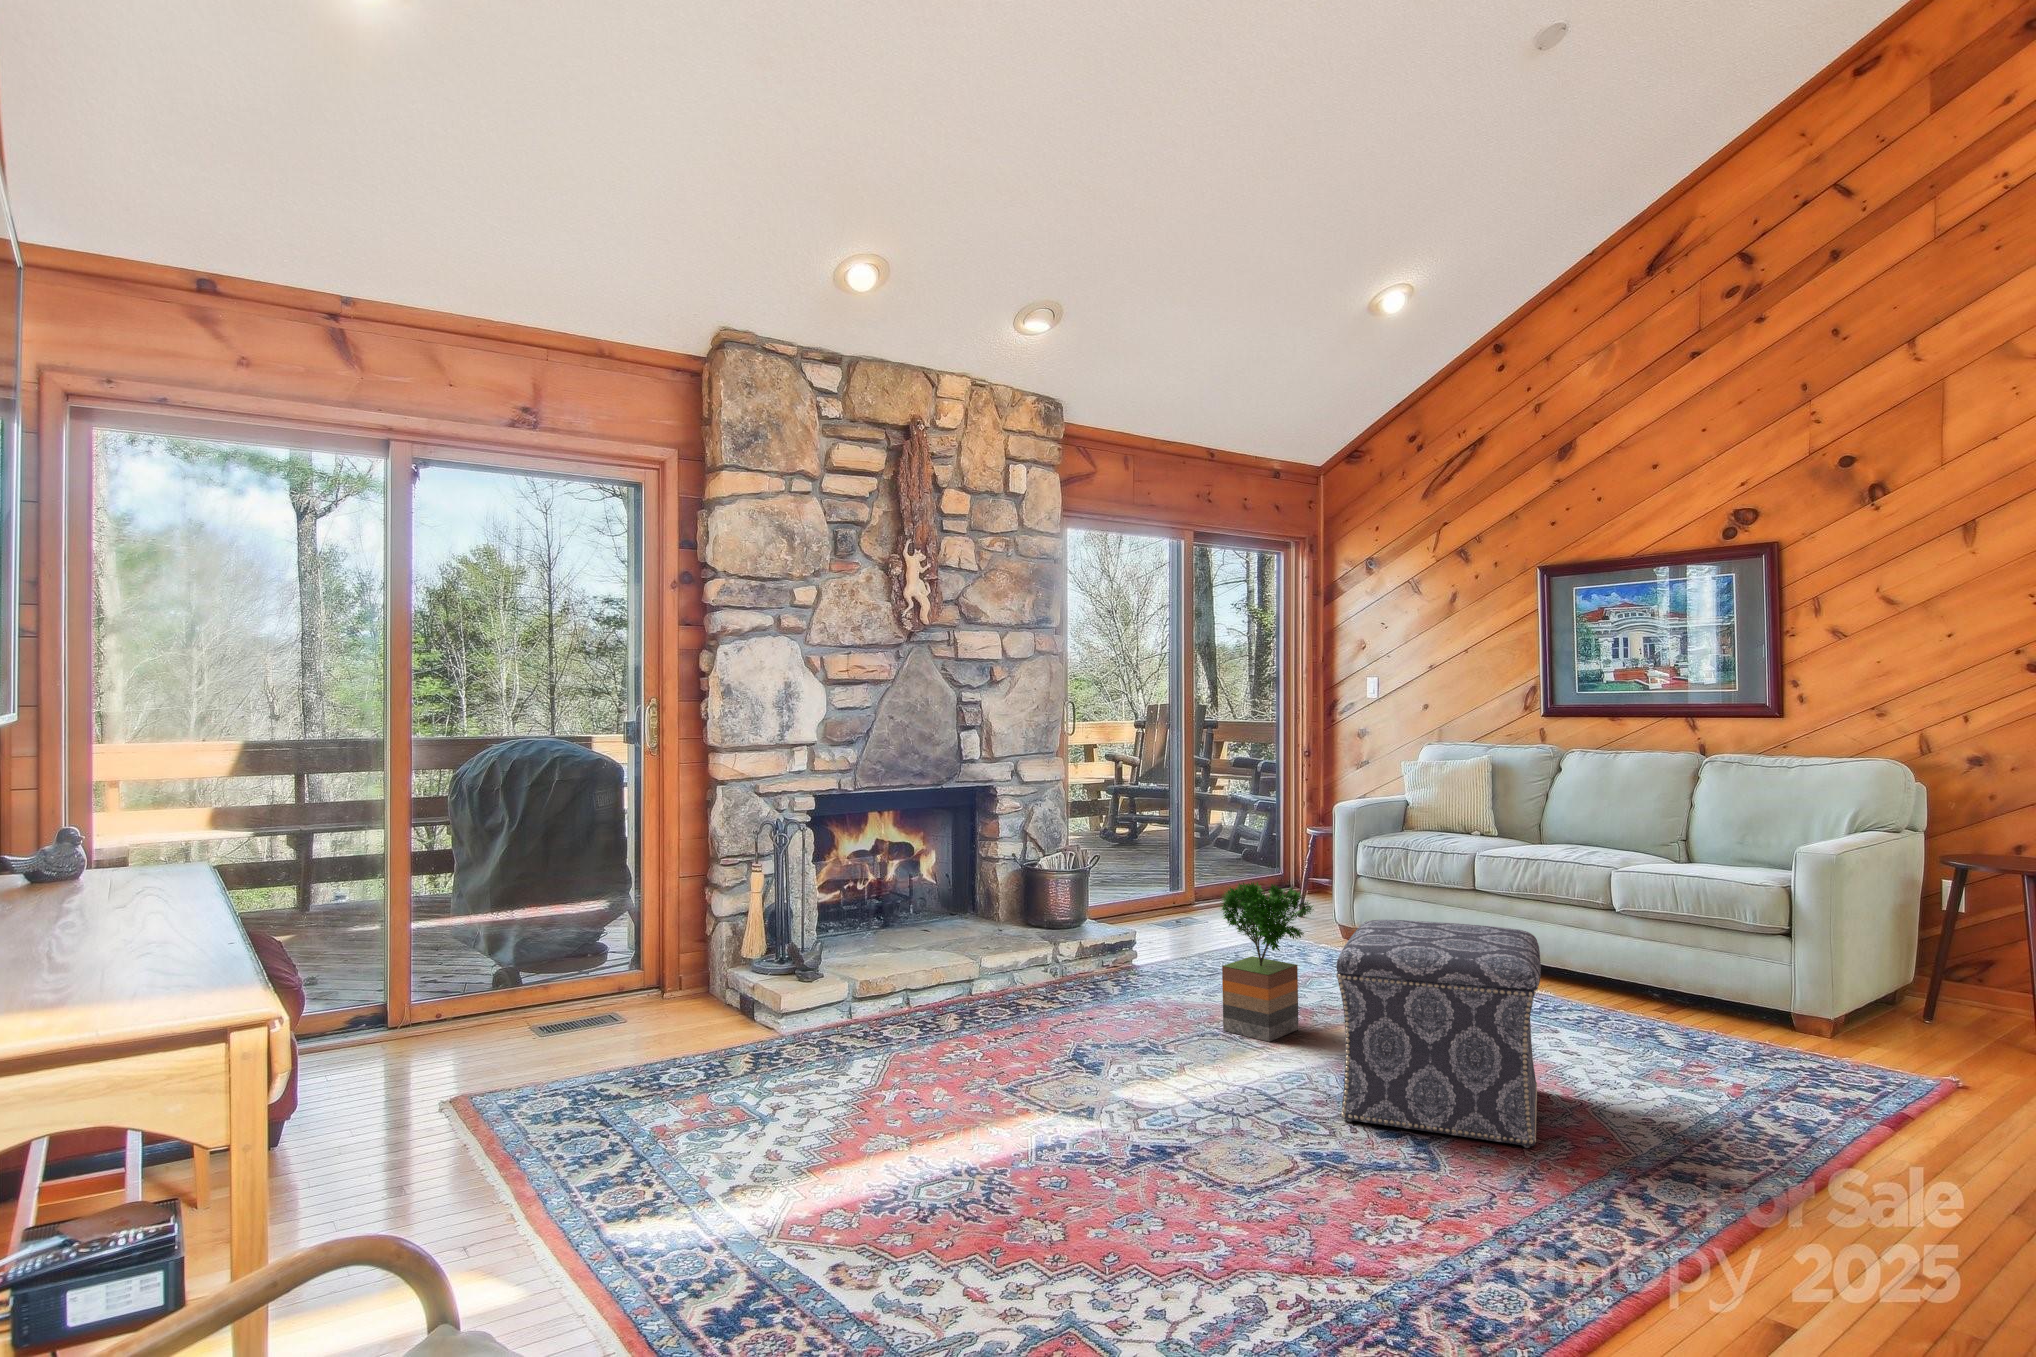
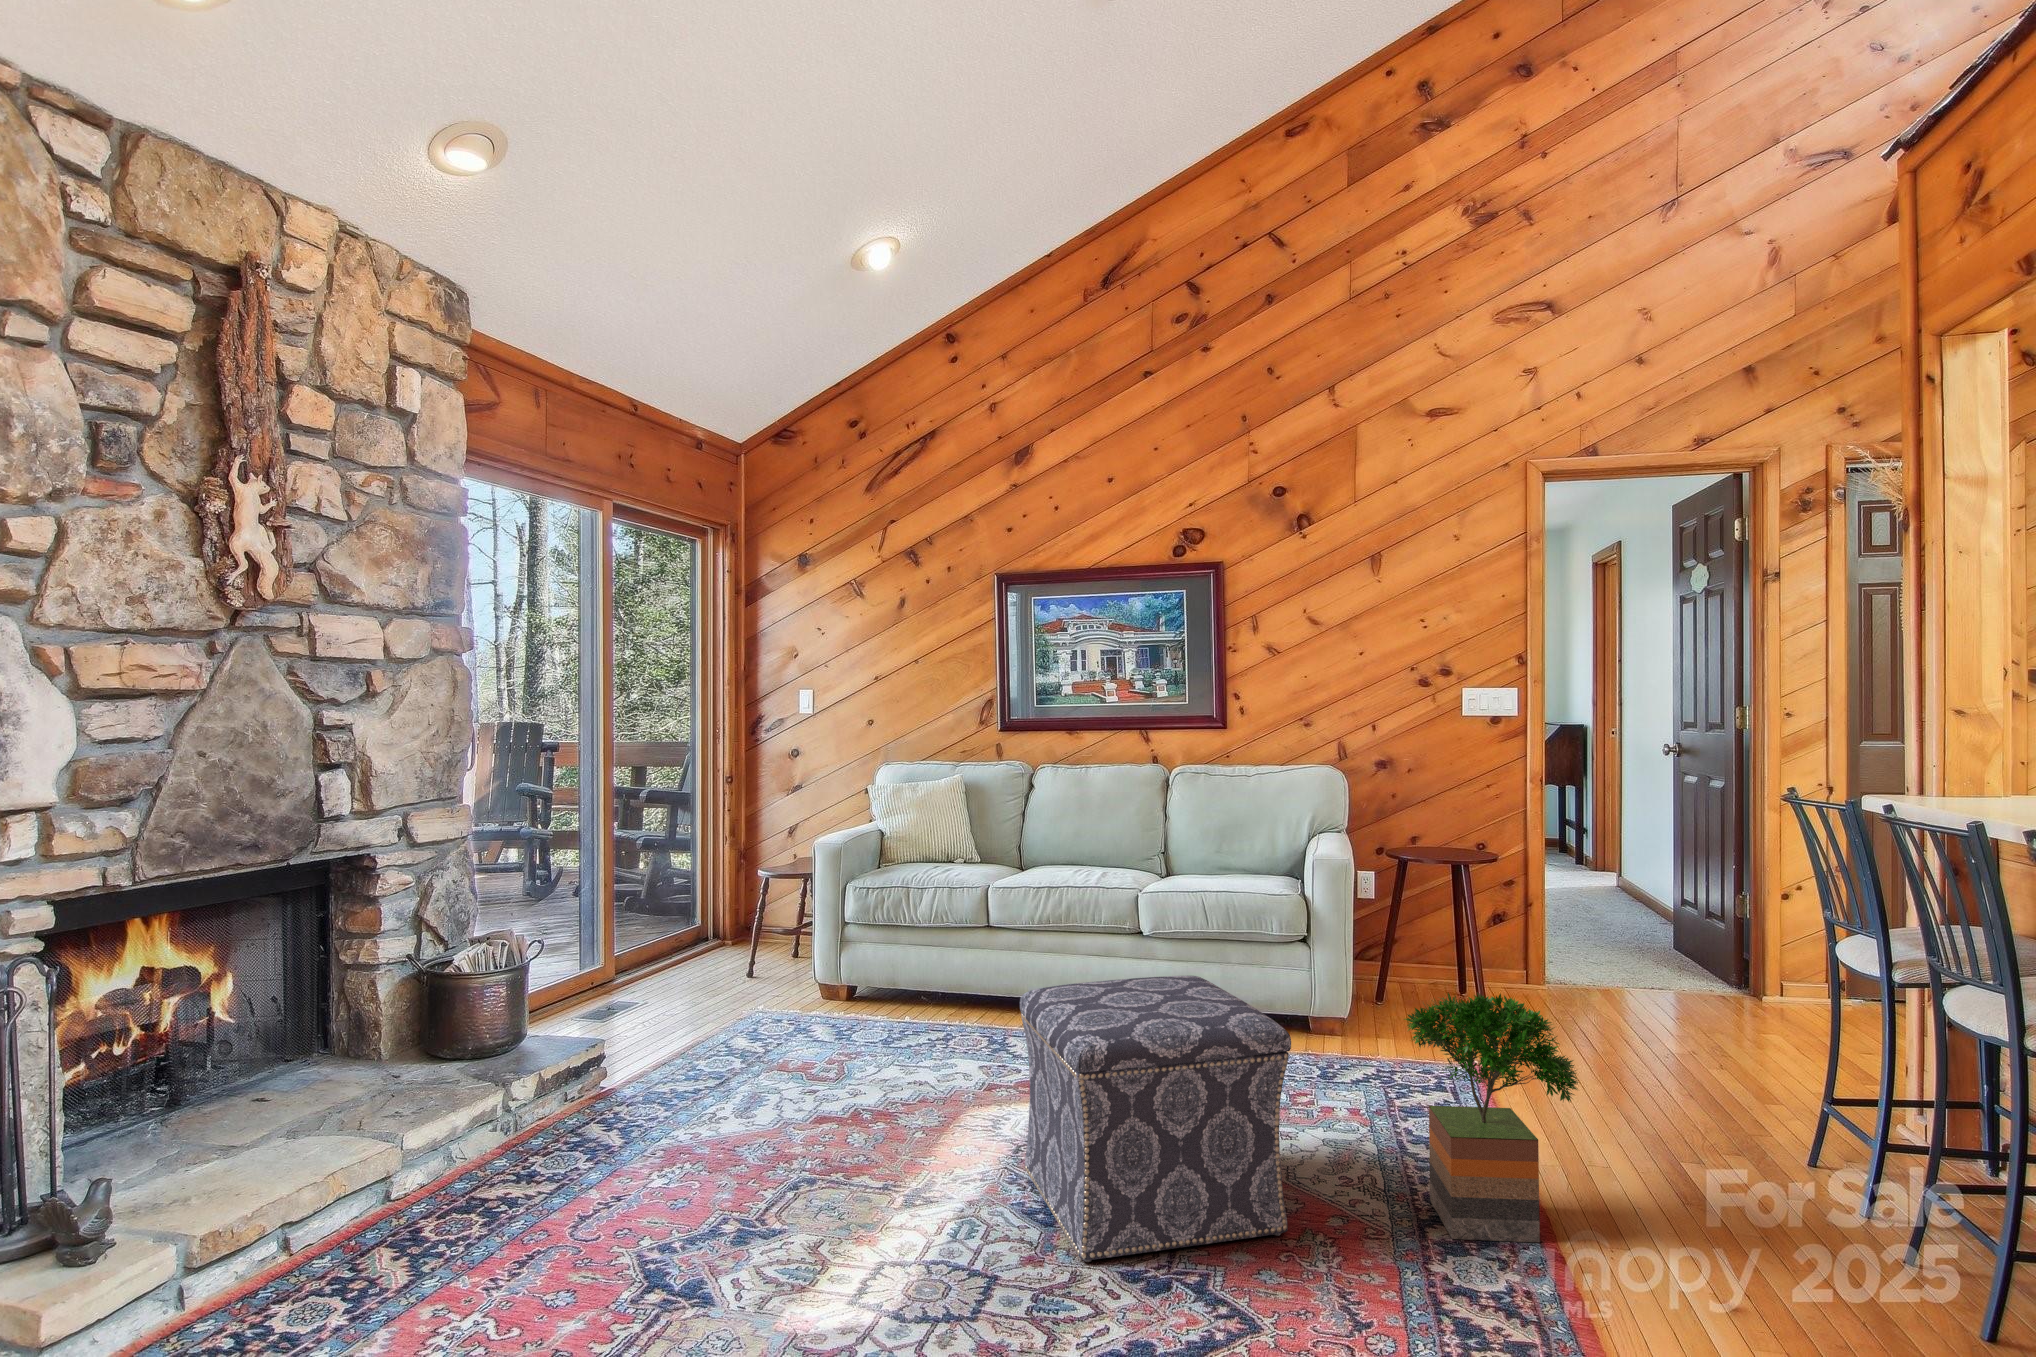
potted tree: present [1221,882,1314,1042] -> present [1404,993,1579,1242]

